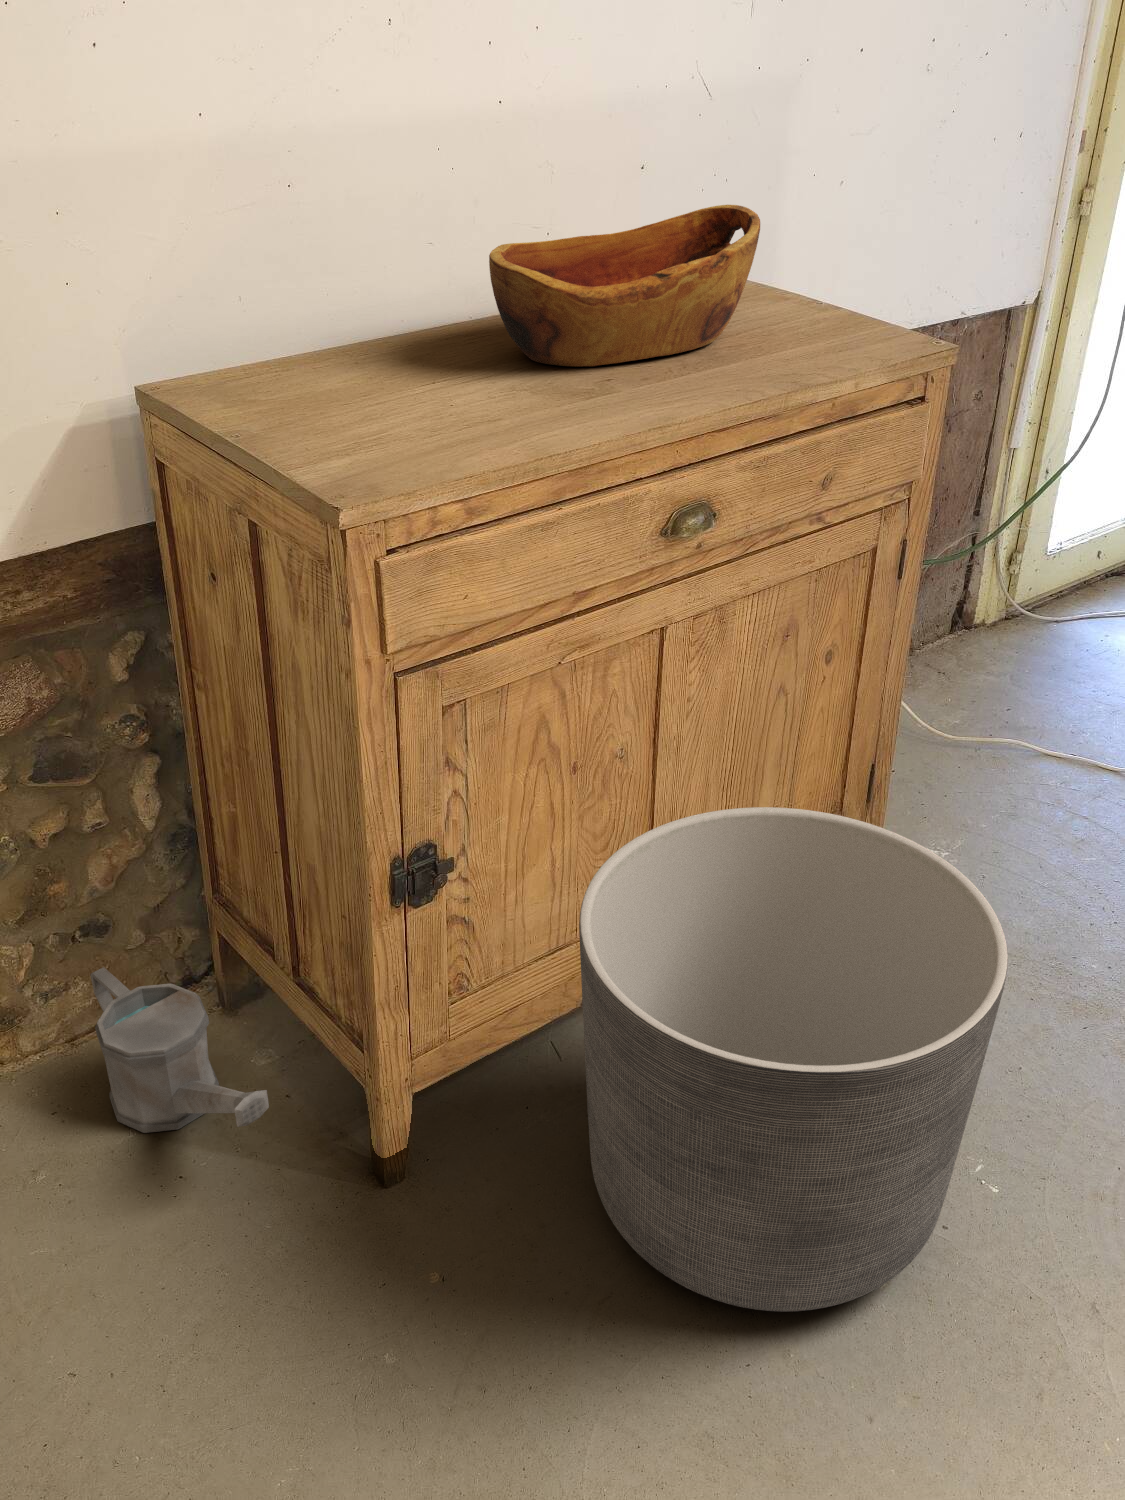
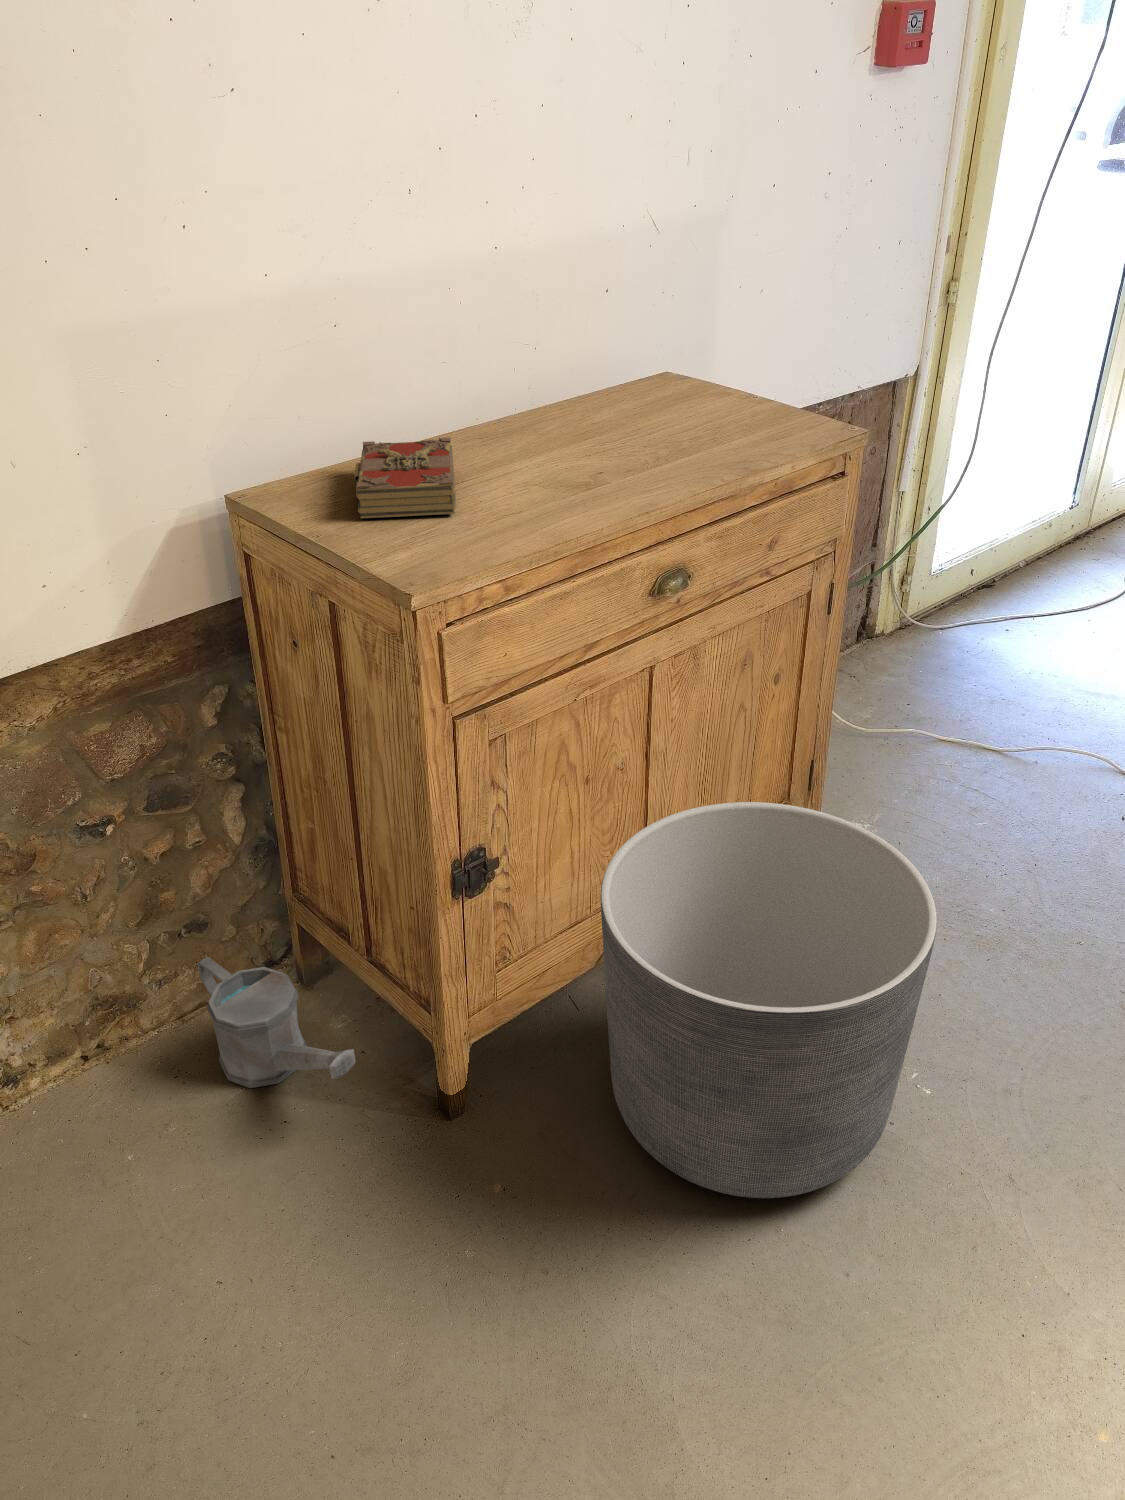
wooden bowl: present [489,205,760,366] -> none [501,324,712,461]
book: none [292,329,425,420] -> present [354,437,456,518]

